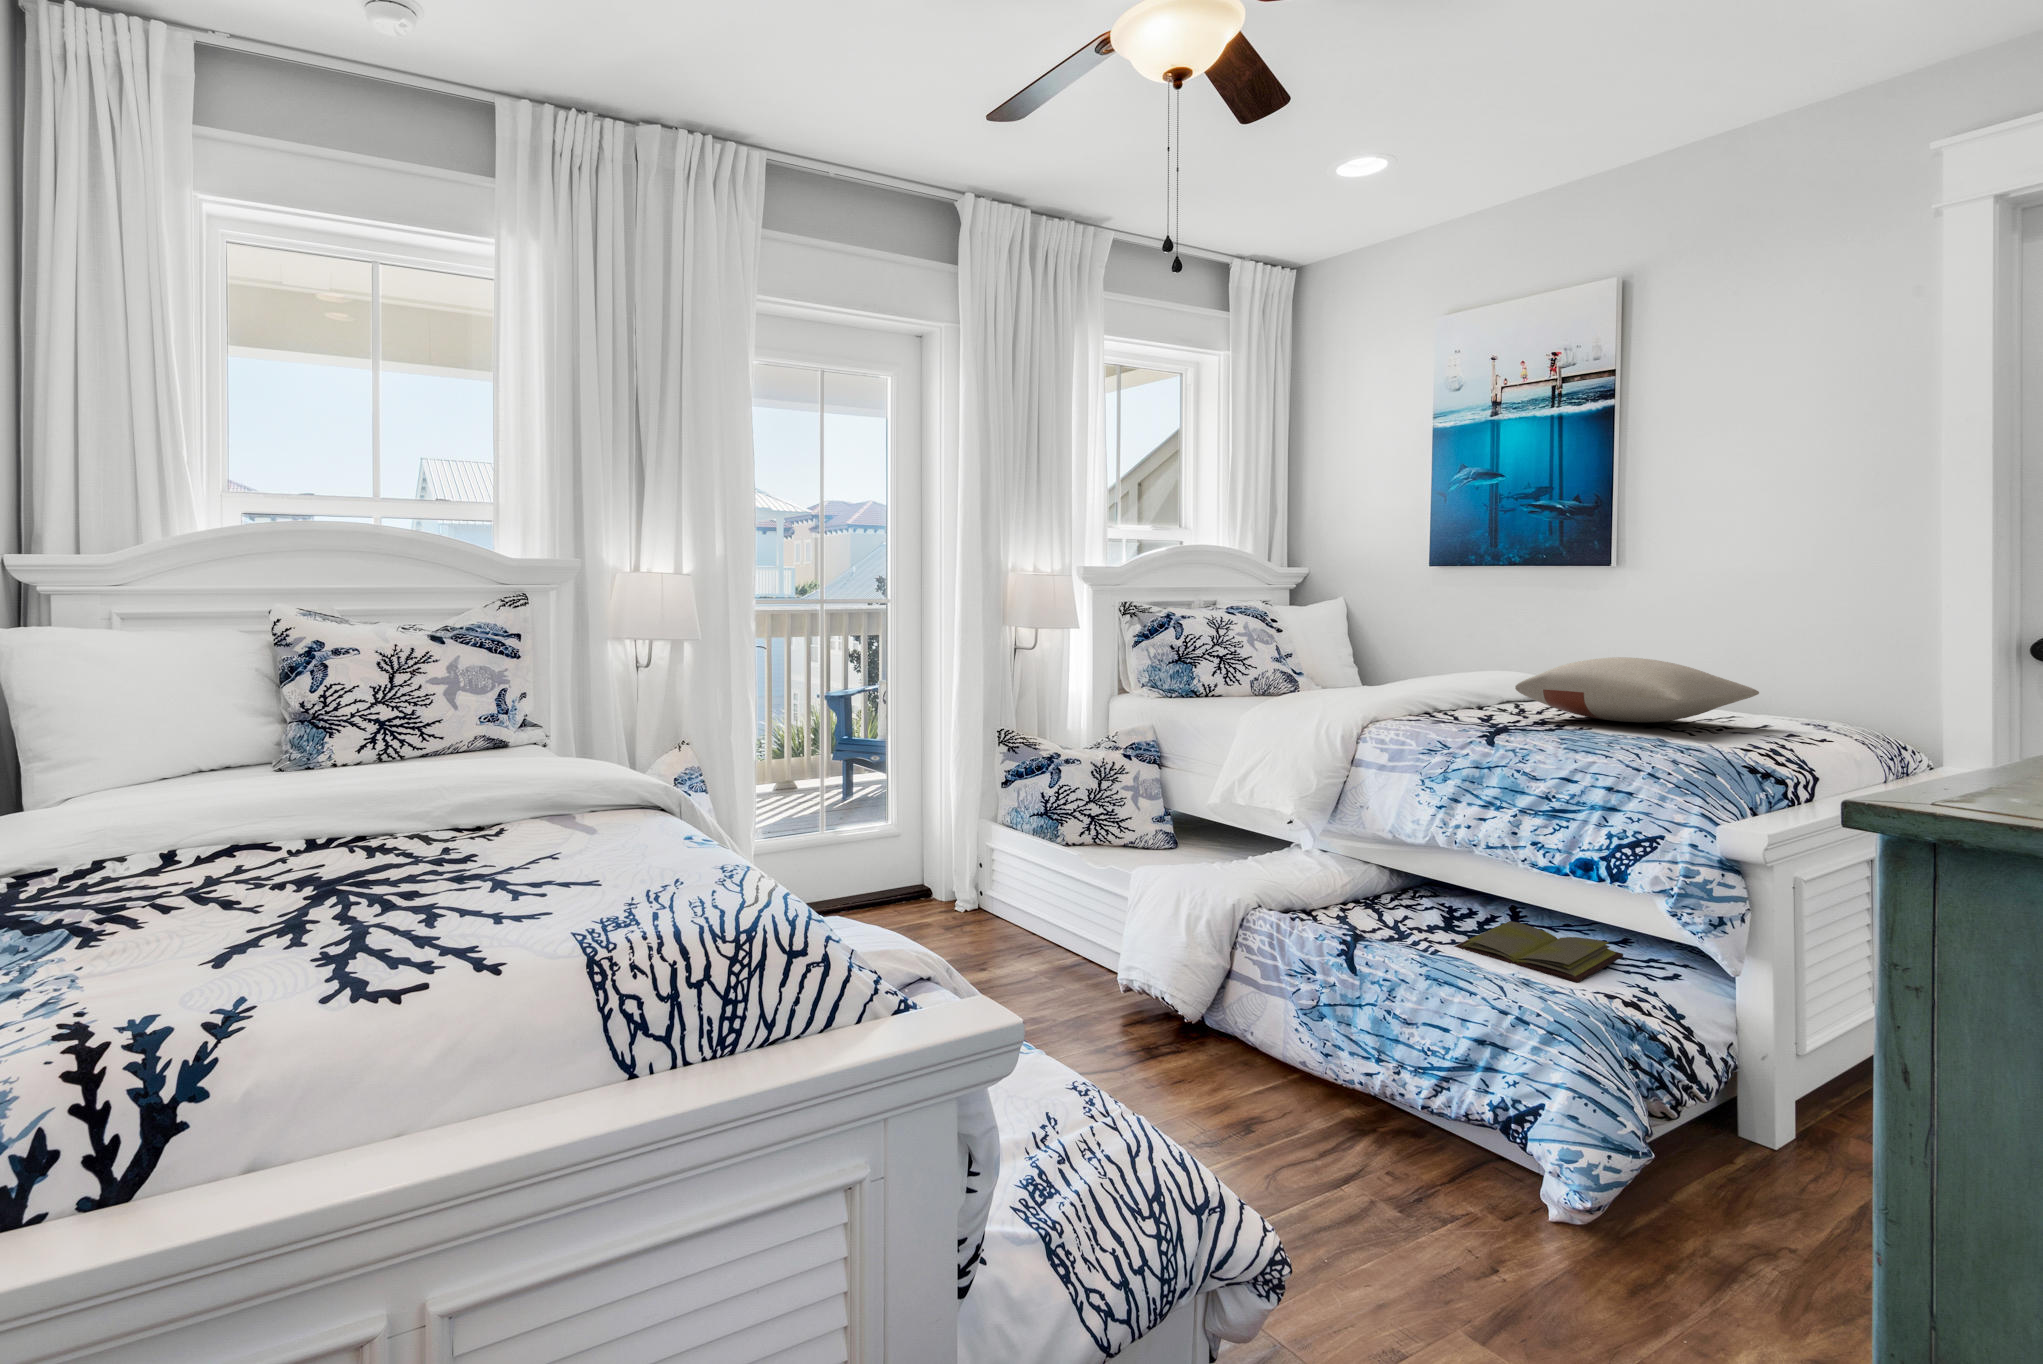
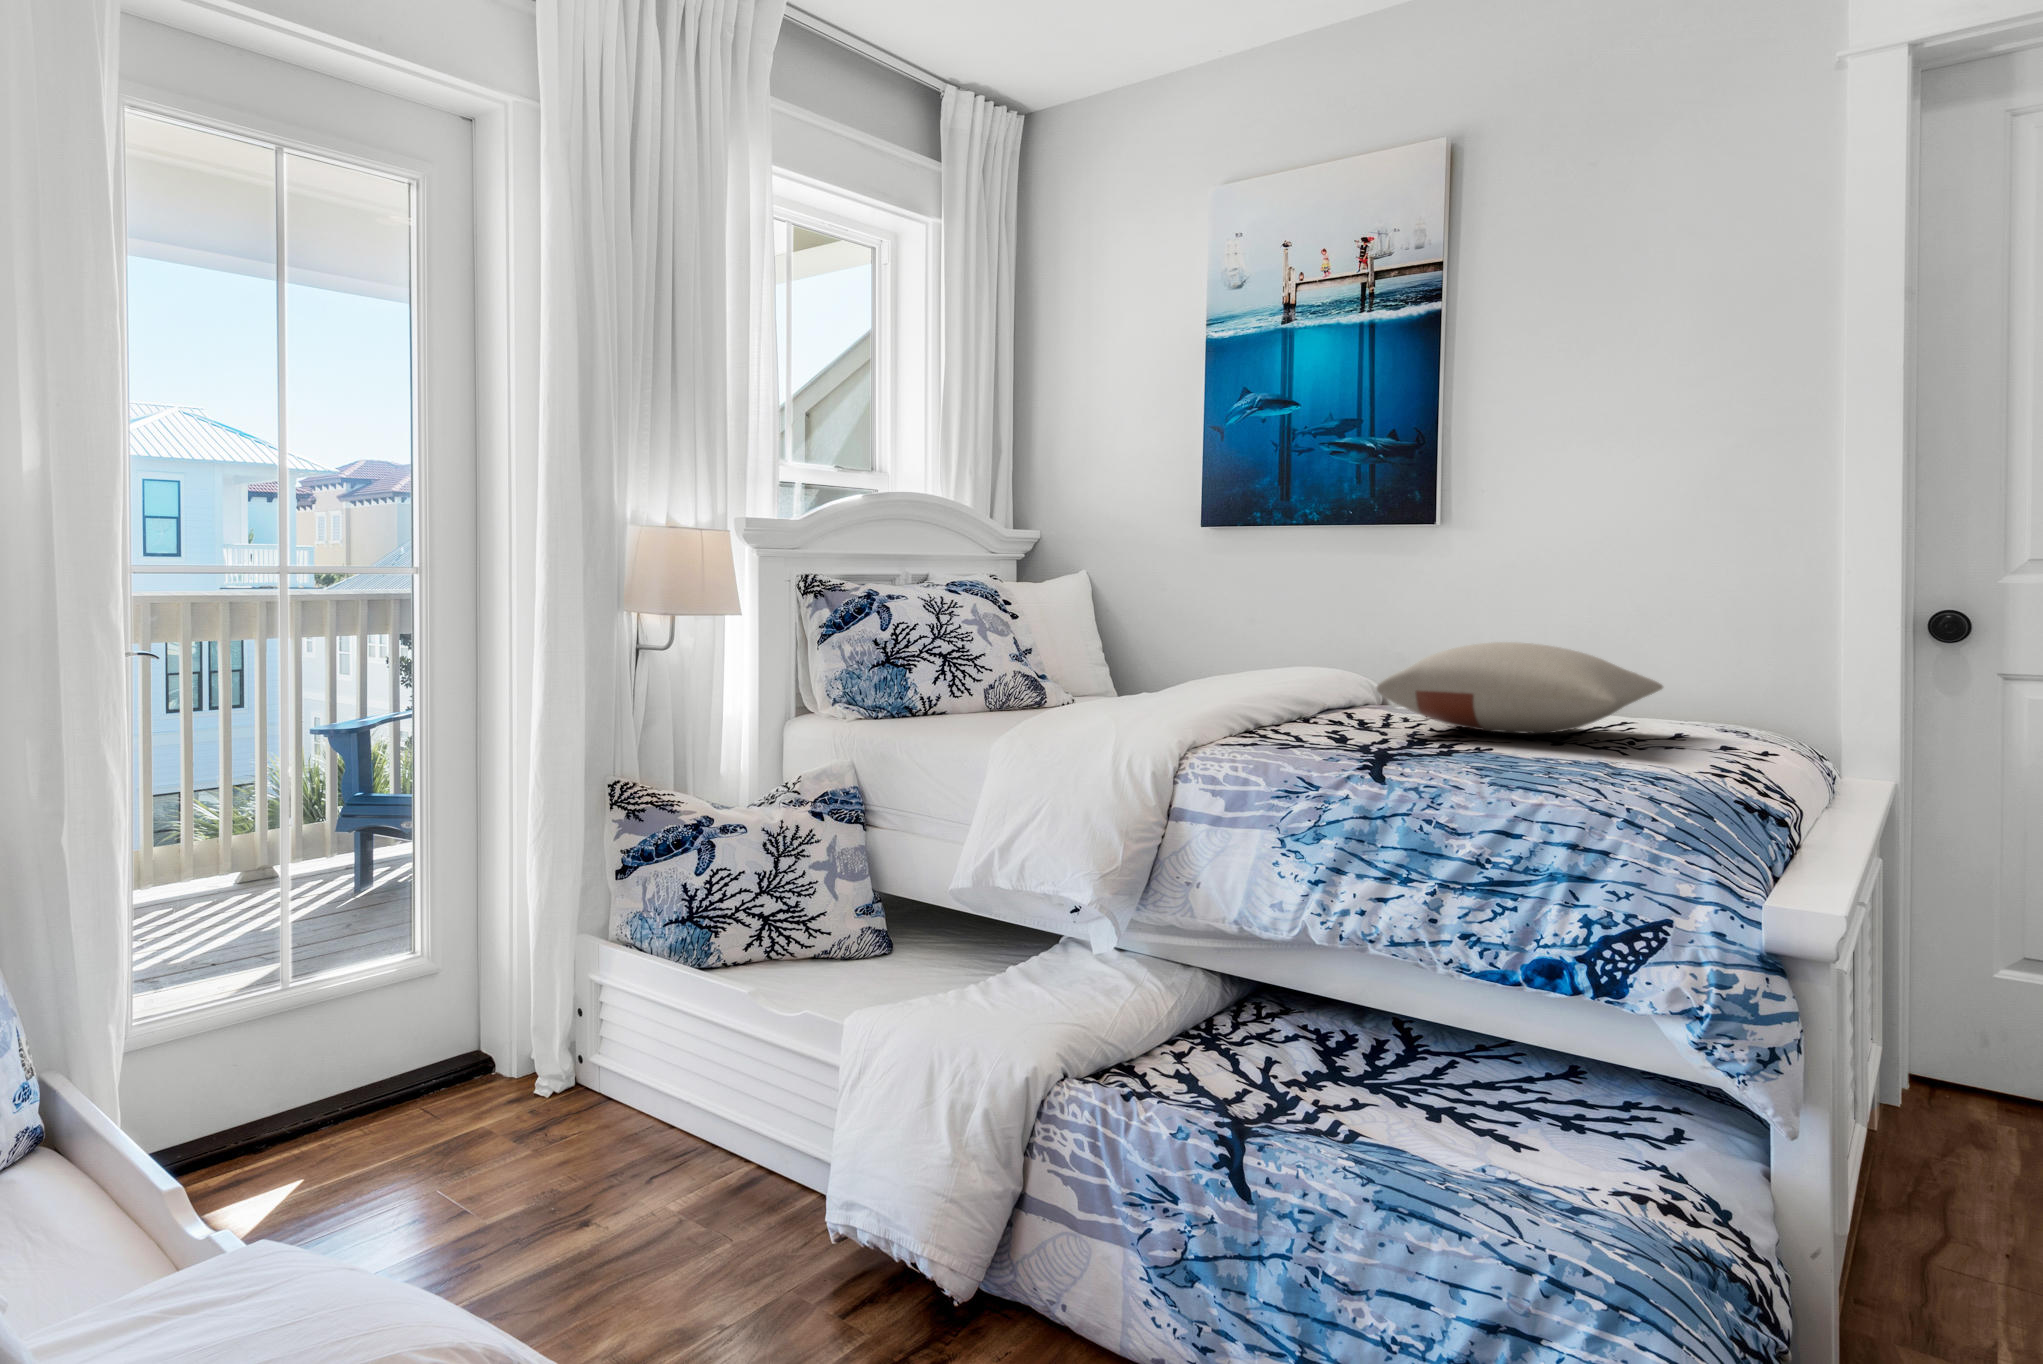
diary: present [1454,921,1623,982] -> none [1374,1056,1597,1177]

